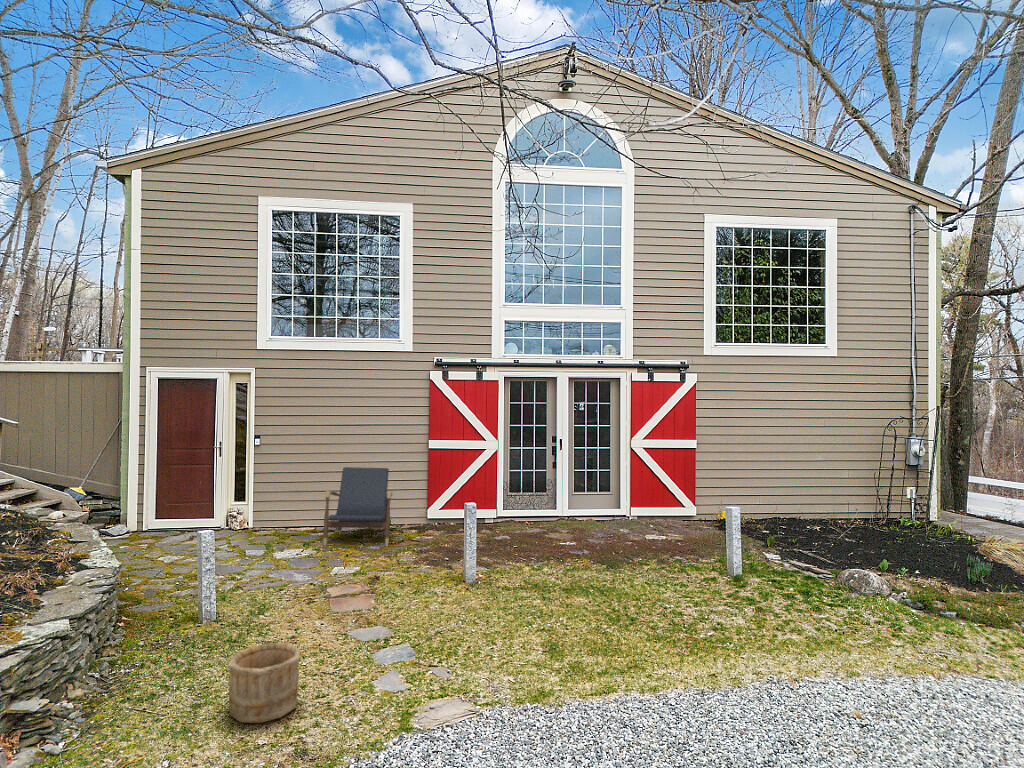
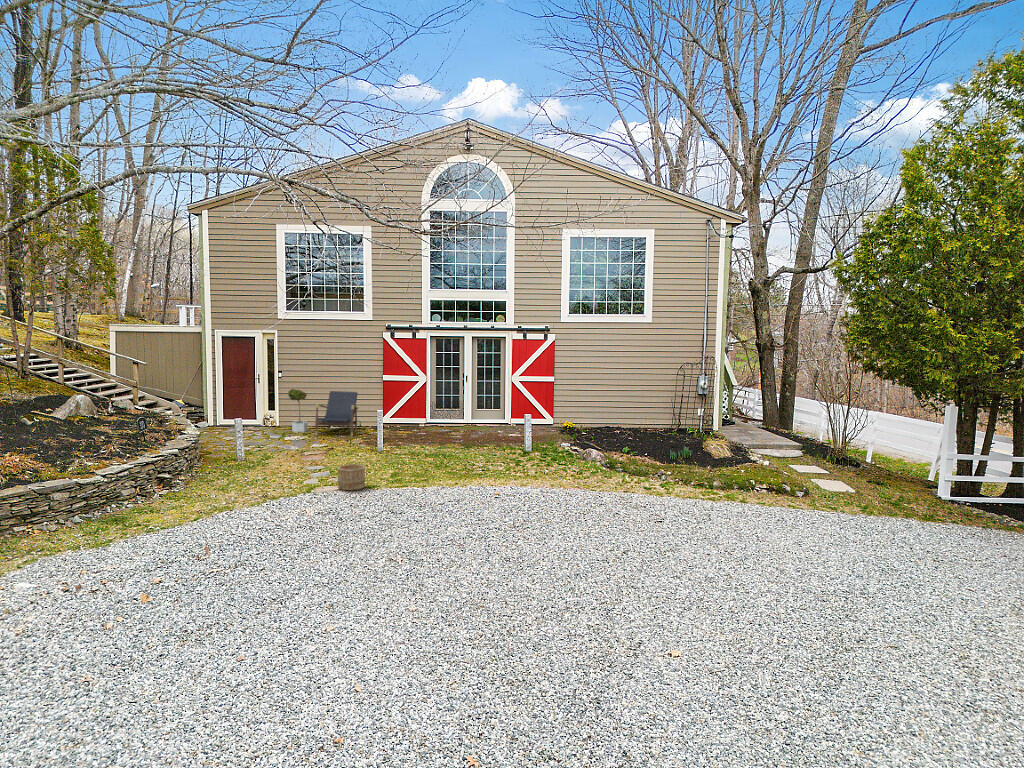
potted tree: none [273,464,306,539] -> present [288,389,307,432]
wooden bucket: present [227,643,301,723] -> present [337,464,365,490]

